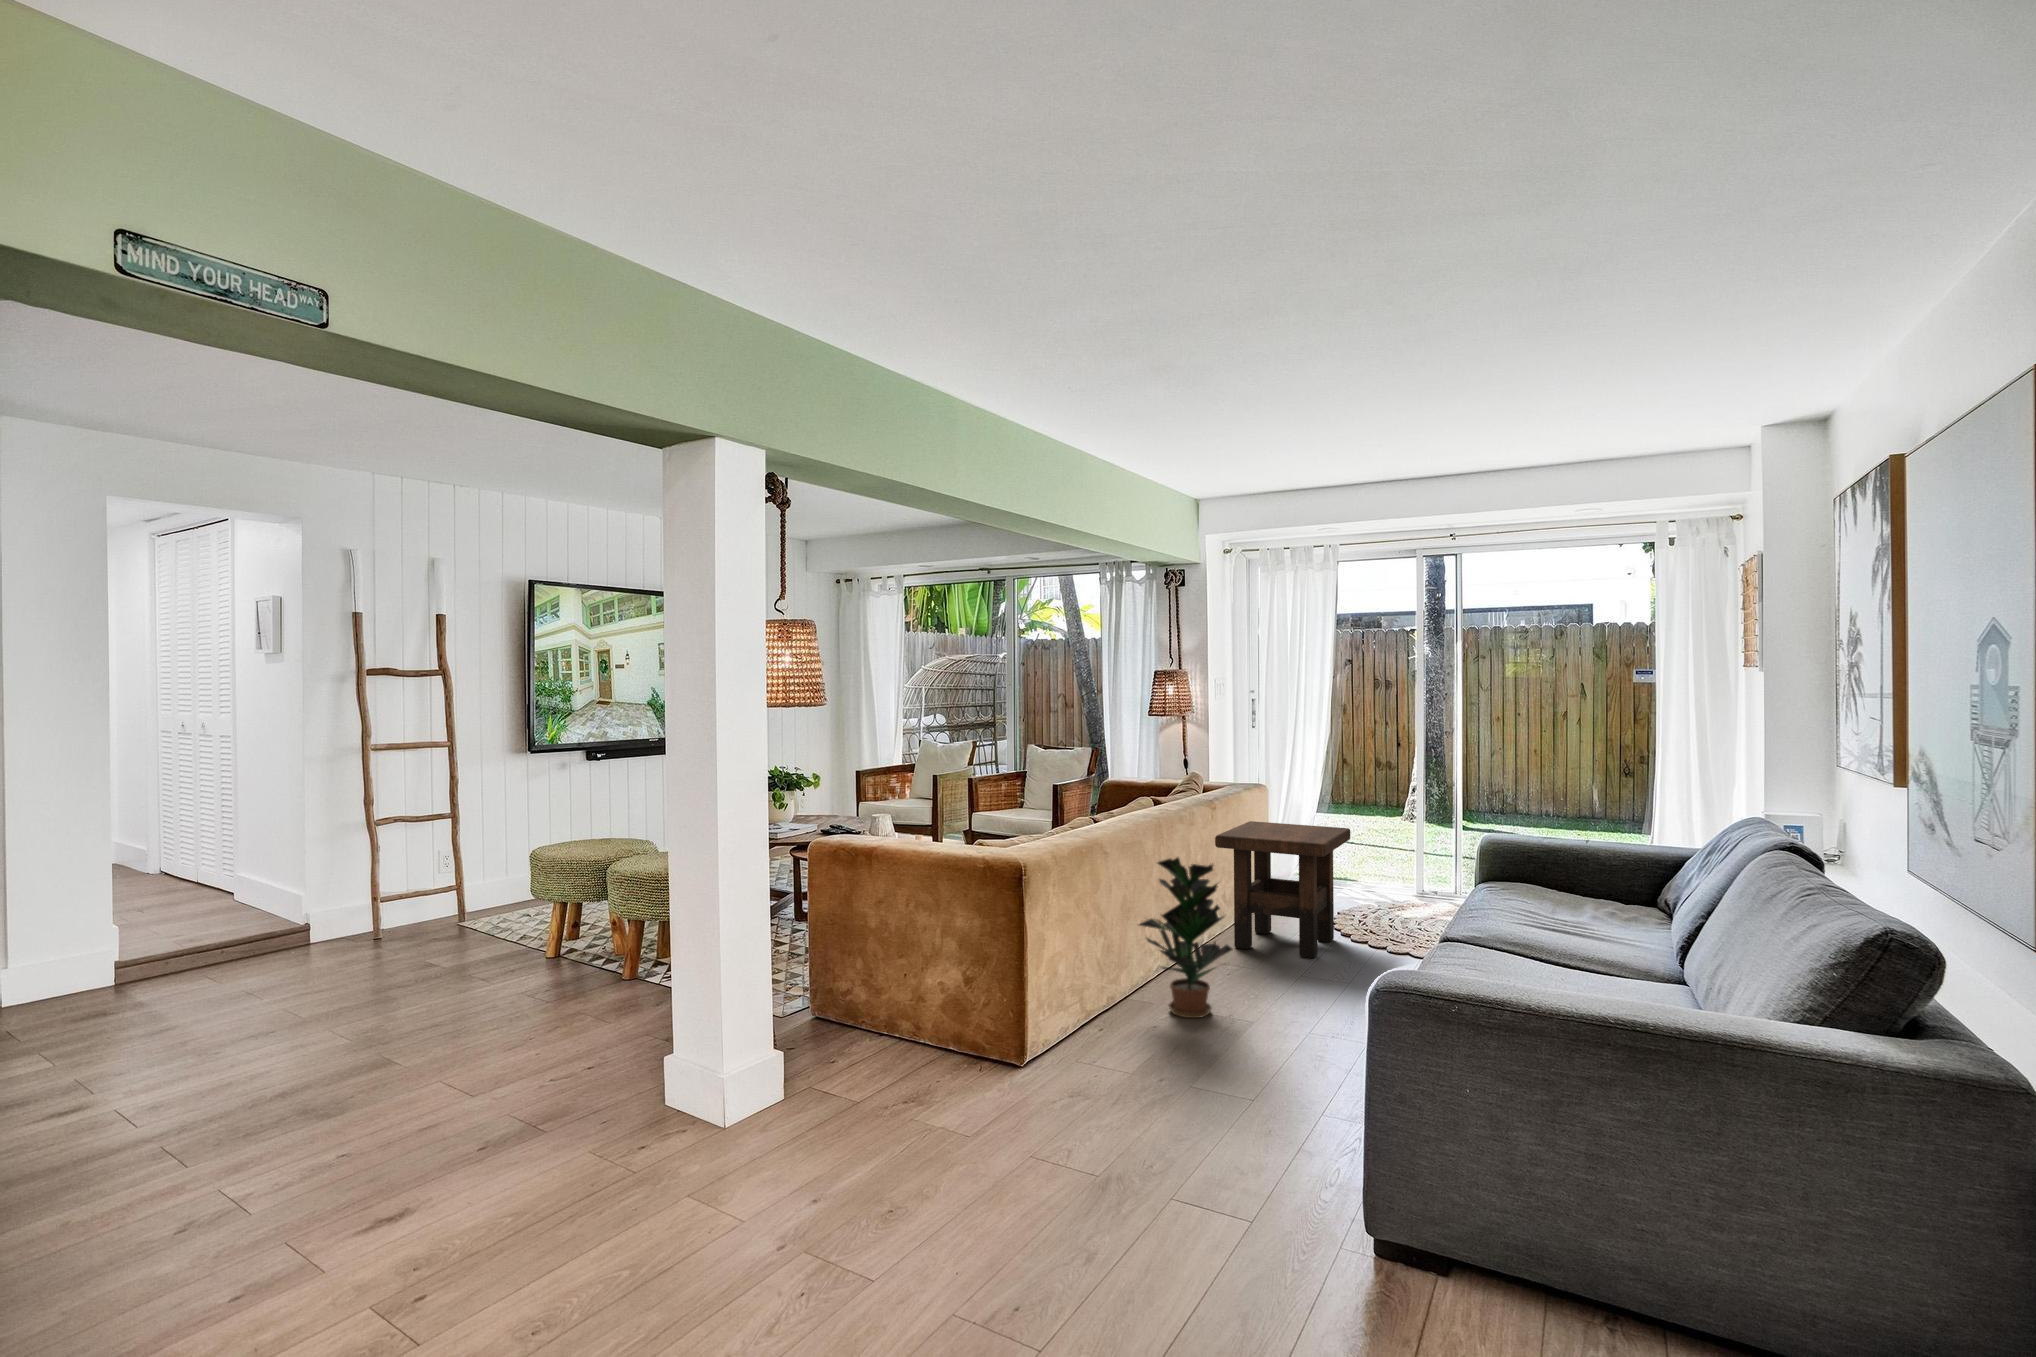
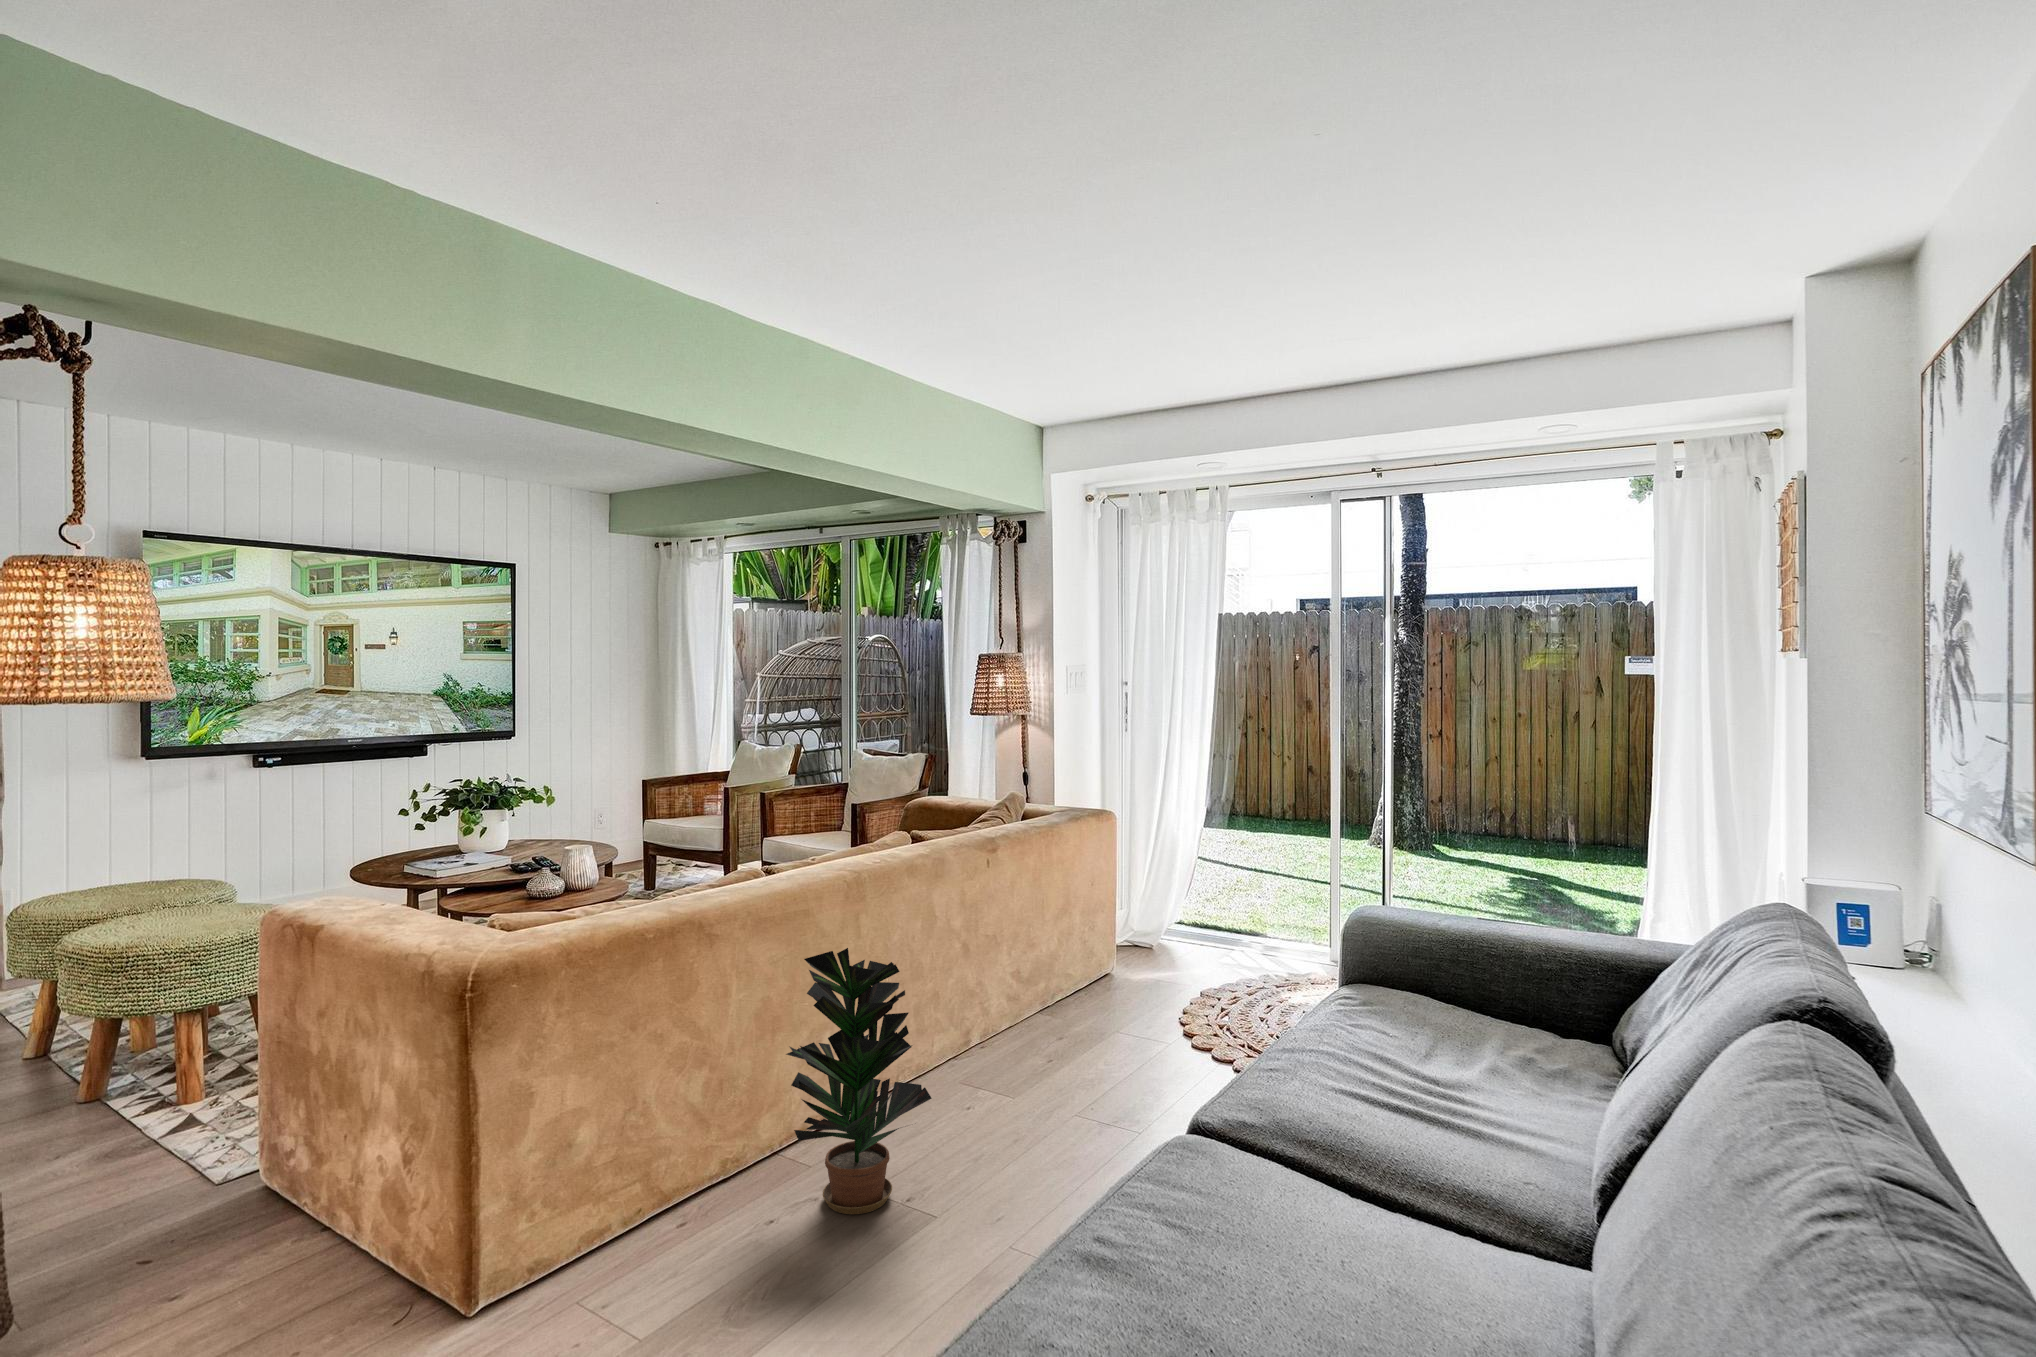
side table: present [1215,821,1350,958] -> none [987,869,1196,1083]

